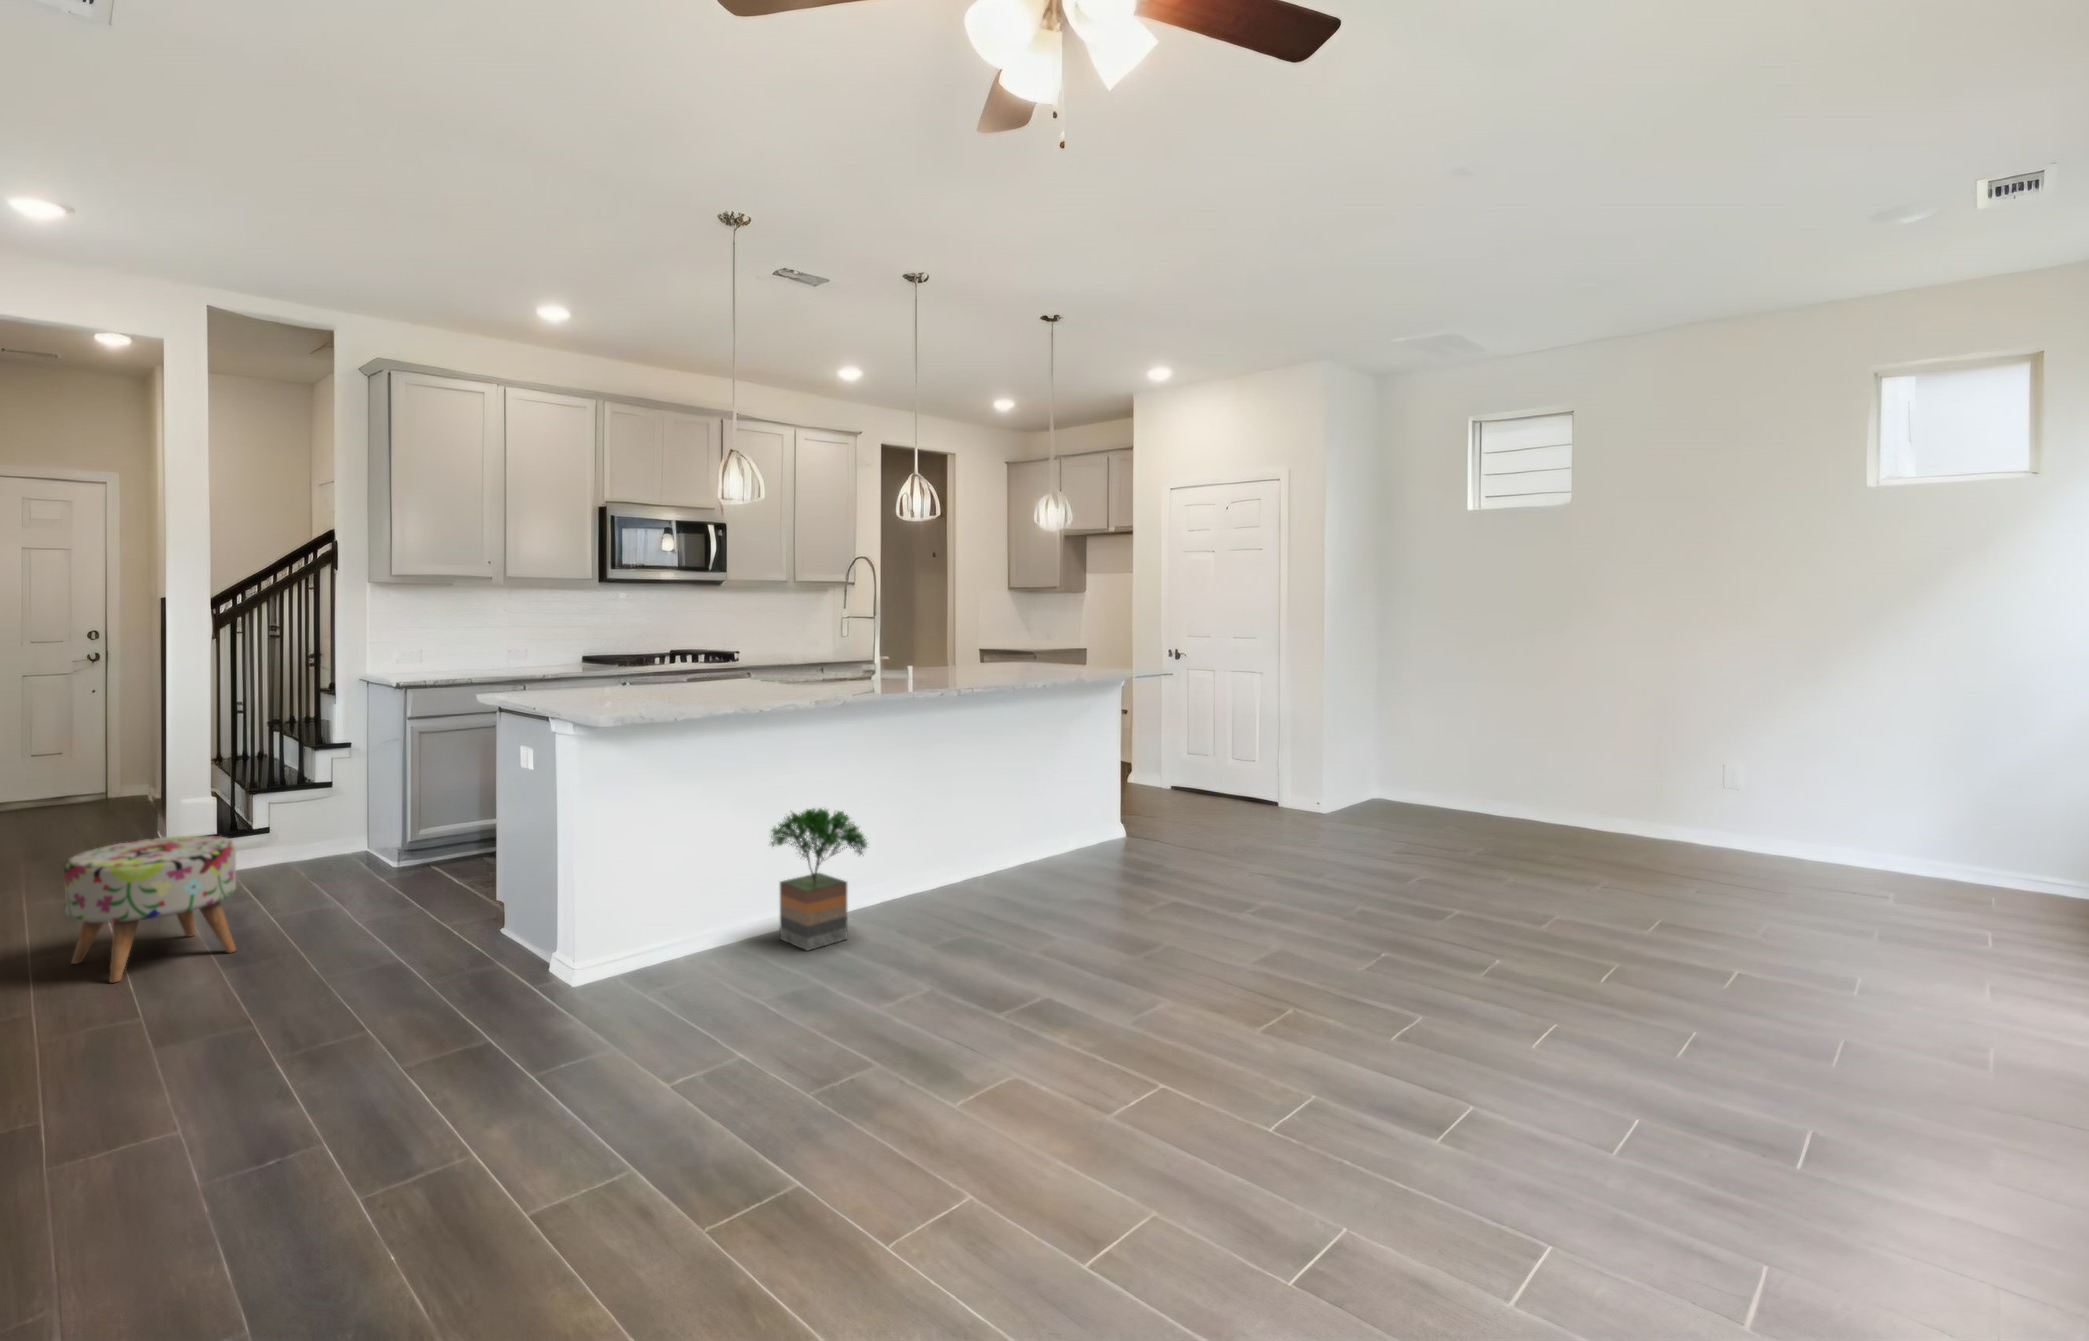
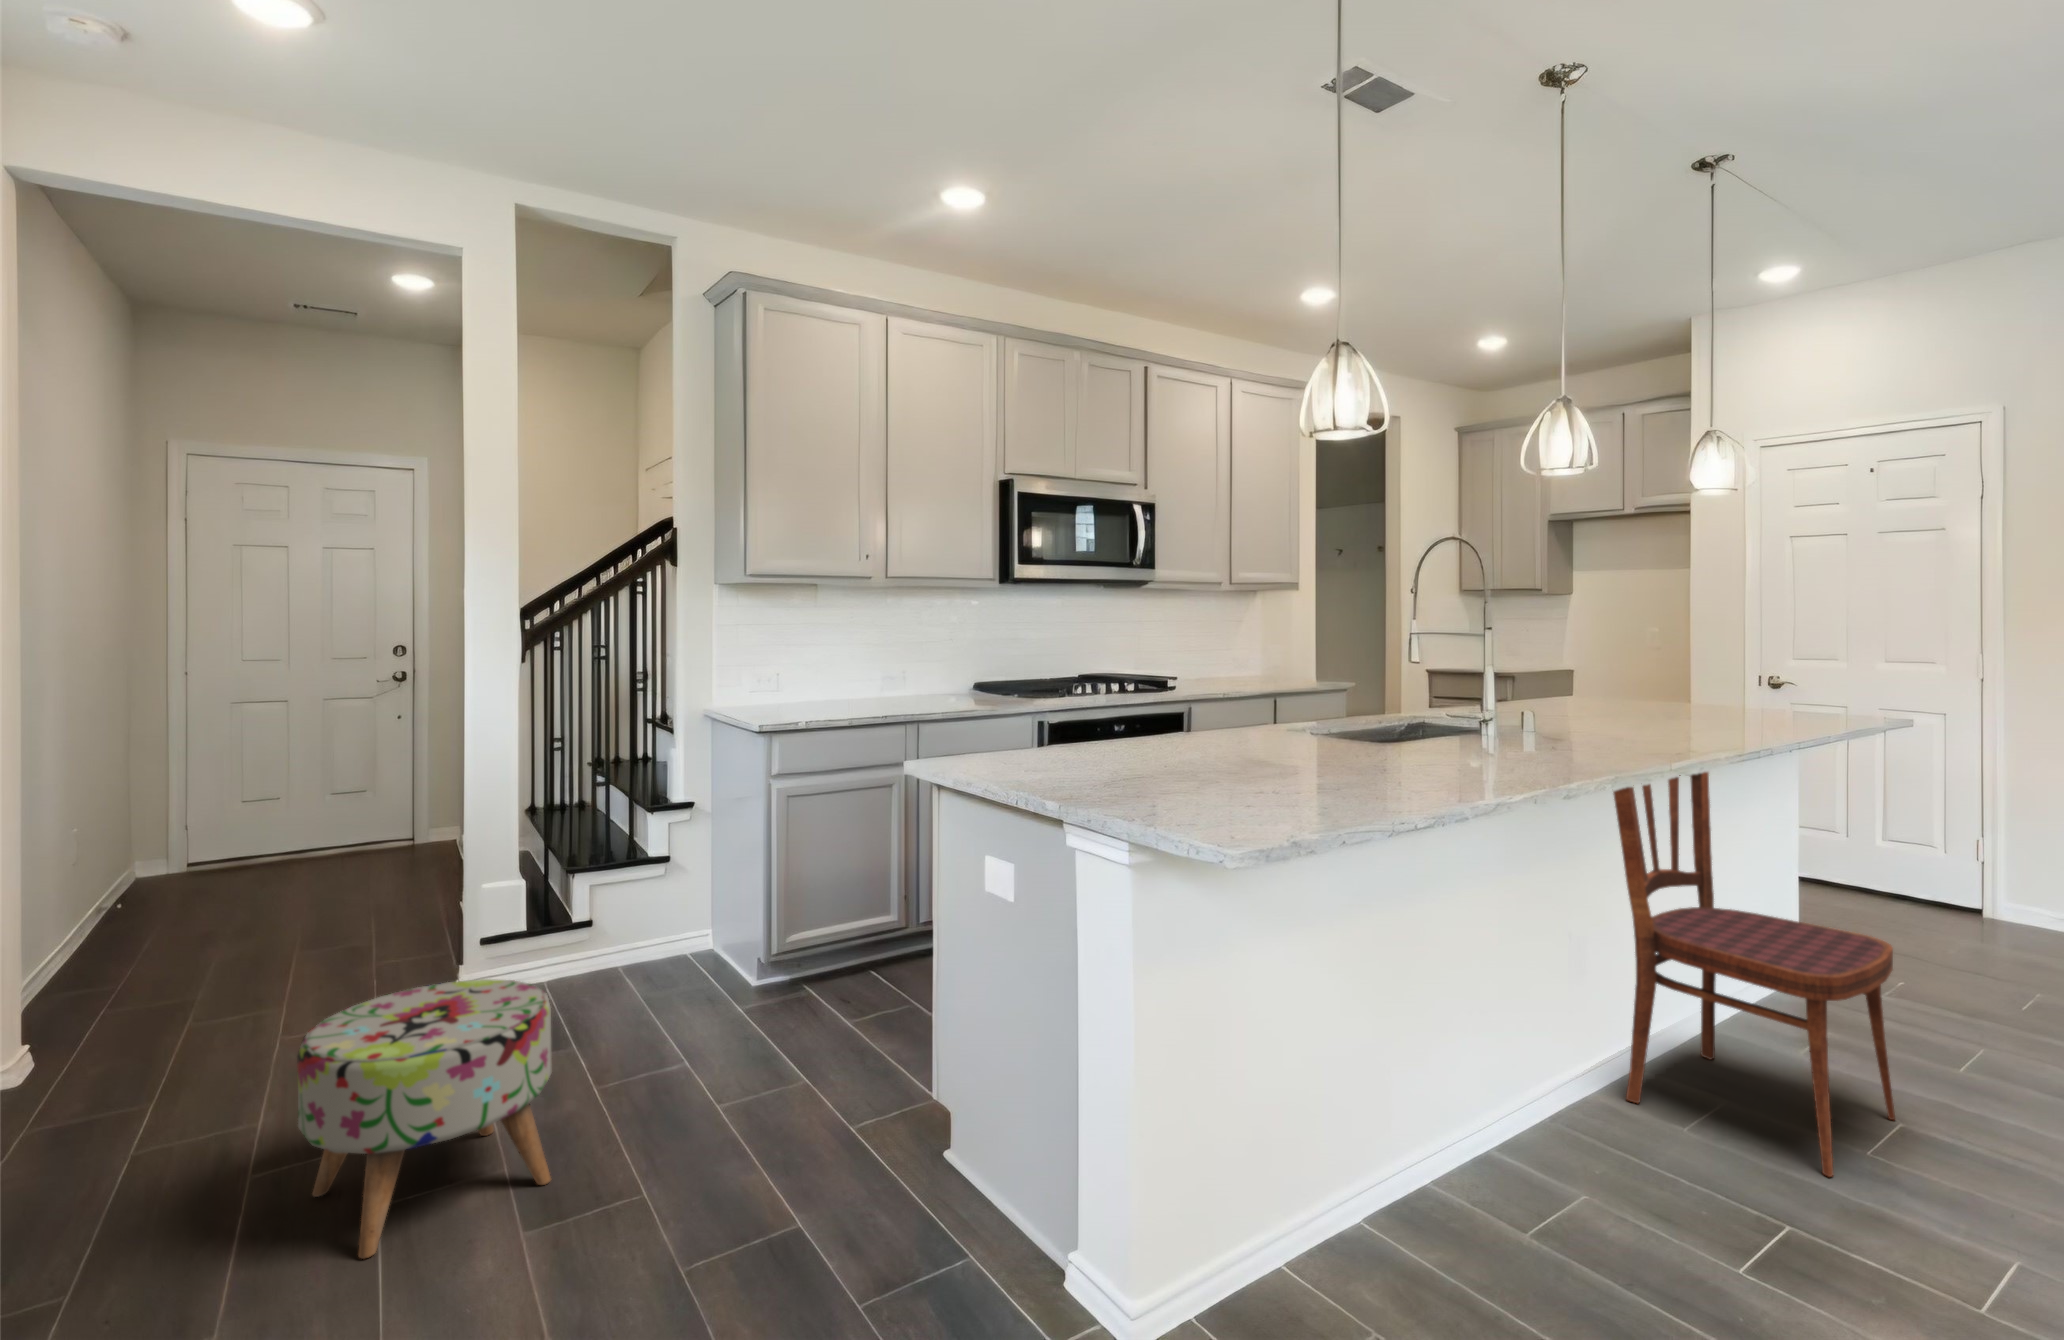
dining chair: none [930,682,1085,914] -> present [1613,772,1895,1177]
potted tree: present [771,808,868,951] -> none [1413,978,1620,1269]

